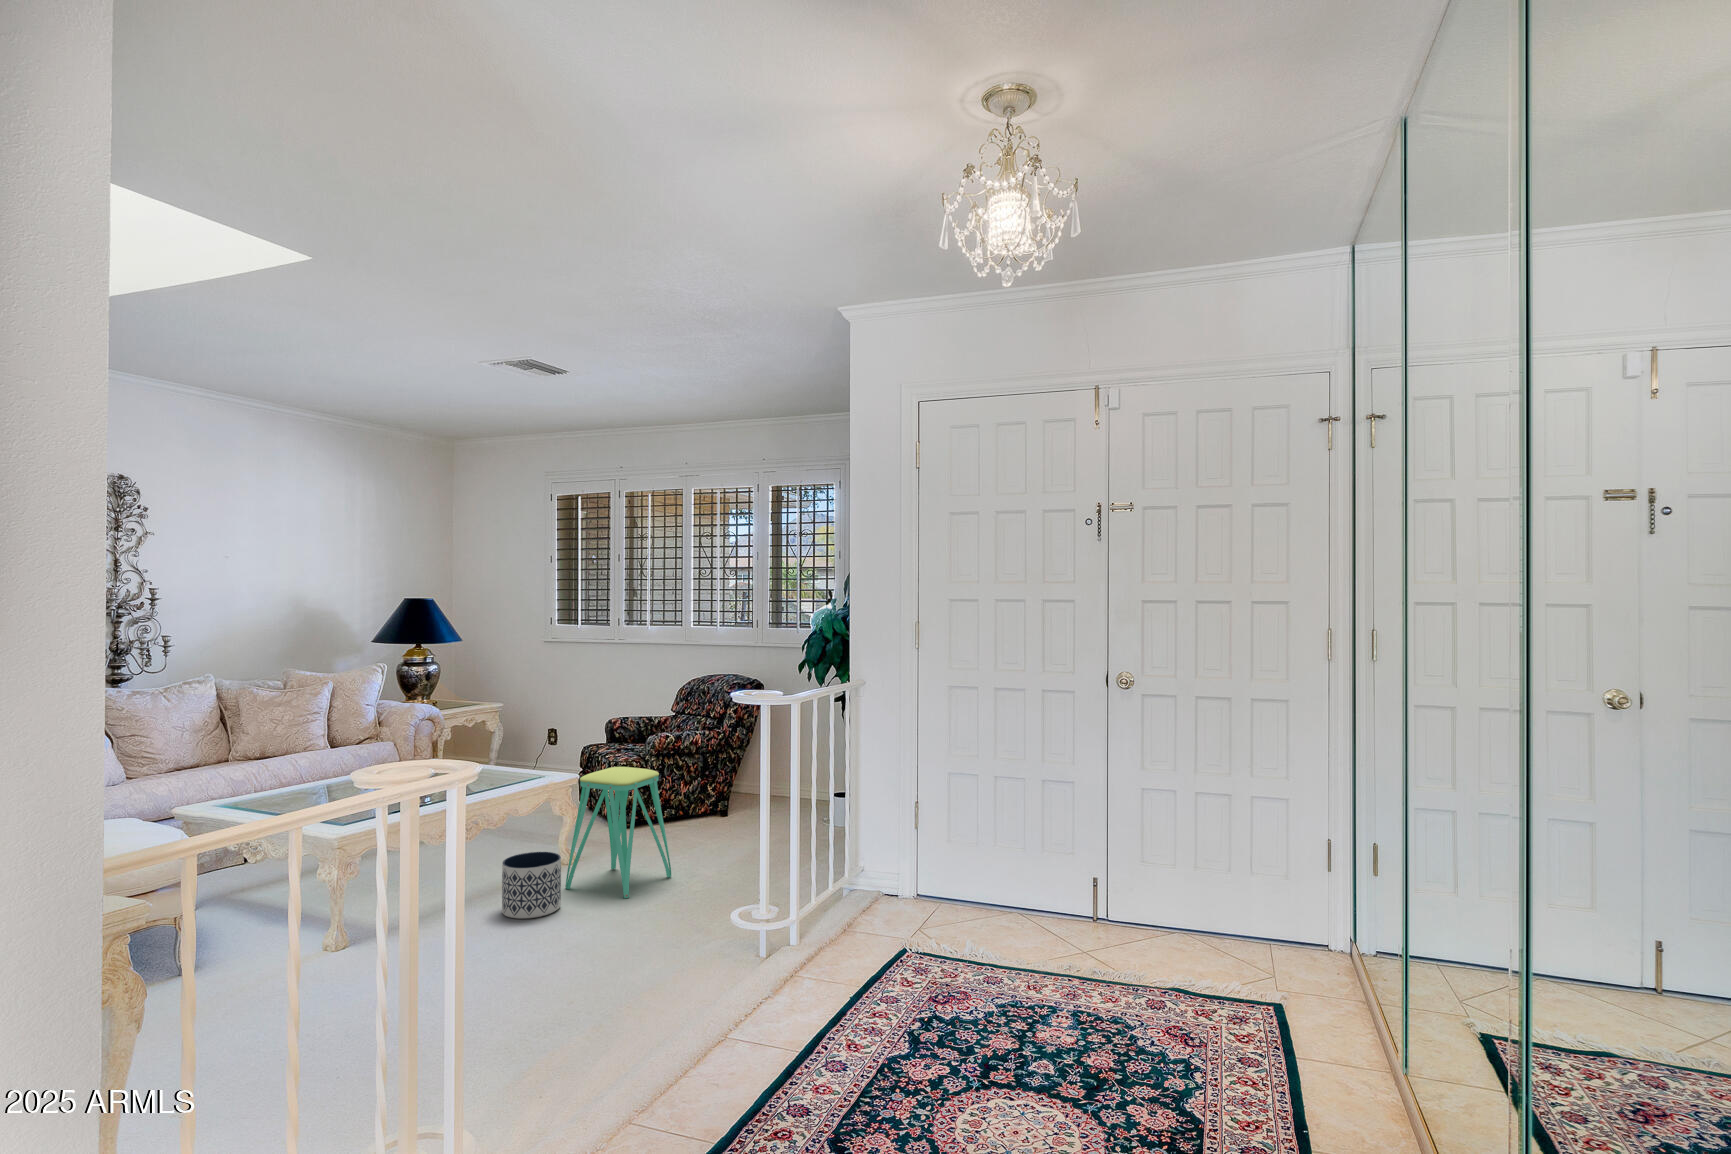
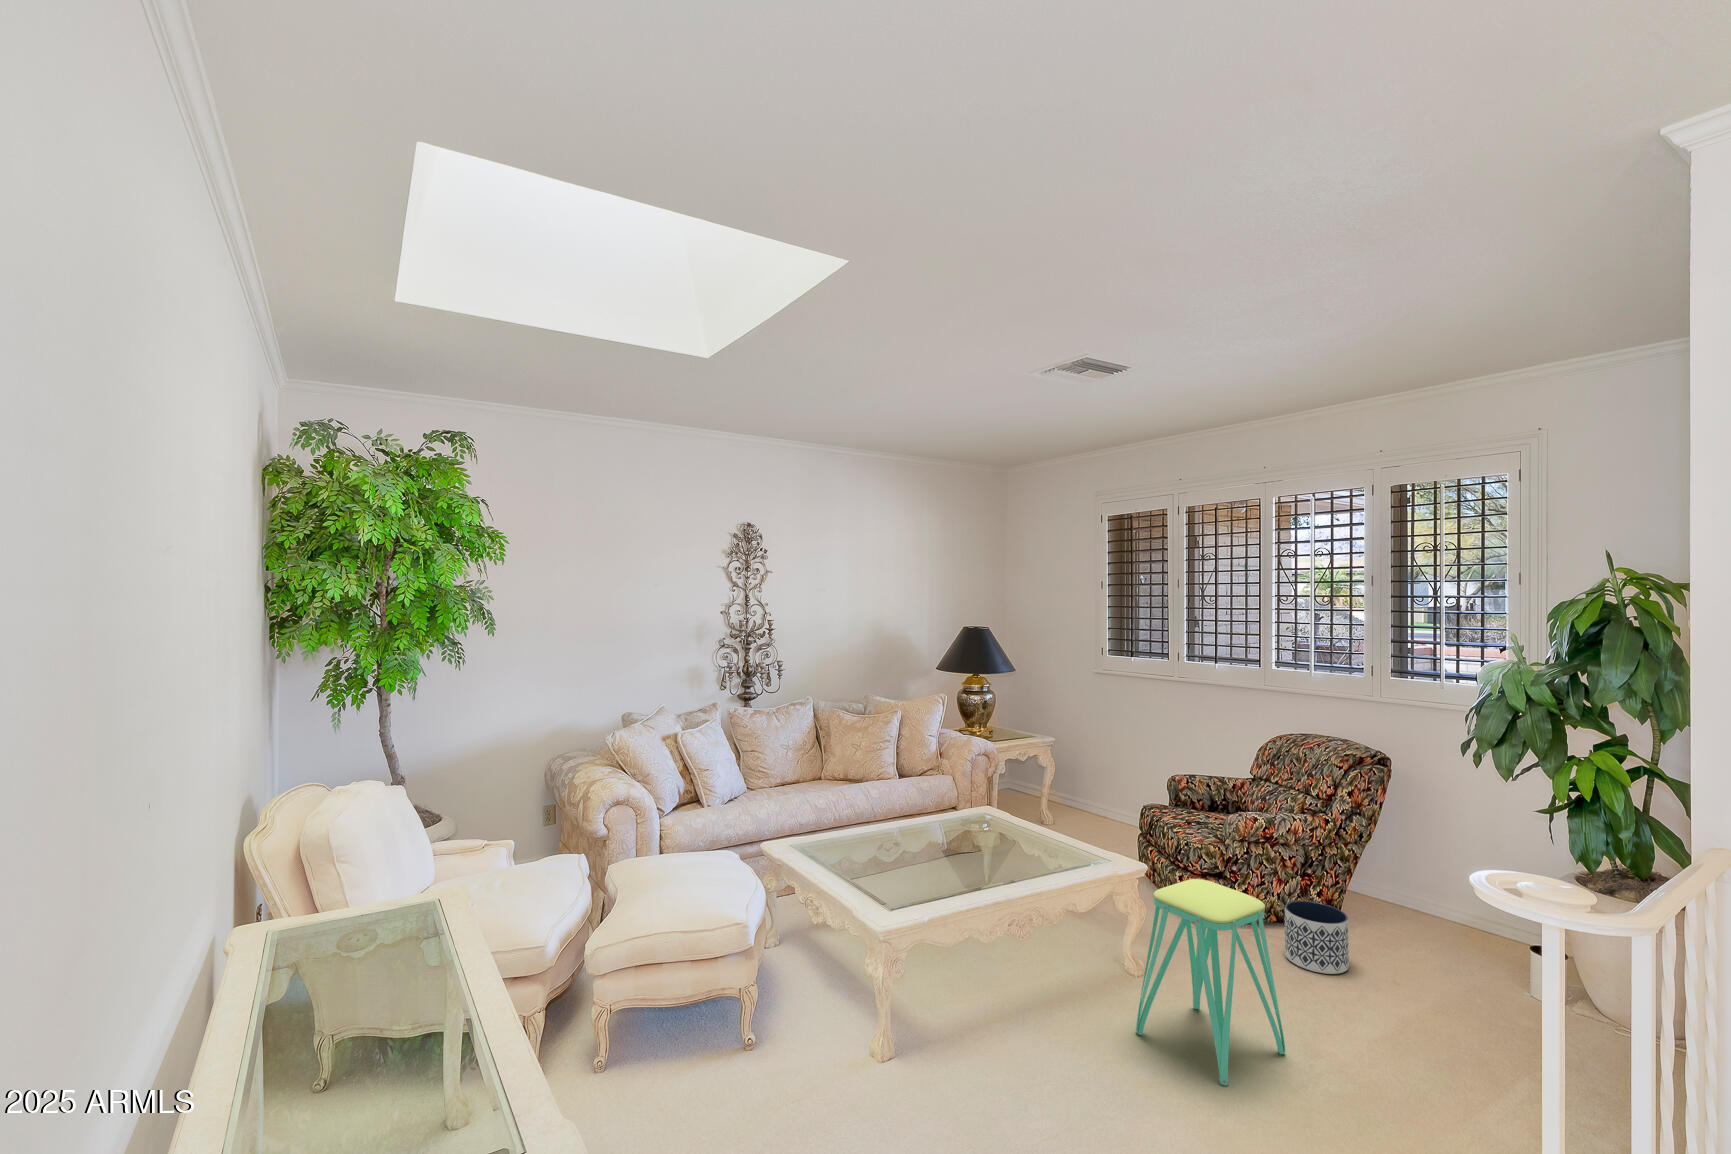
planter: present [502,852,561,919] -> present [1285,901,1349,974]

